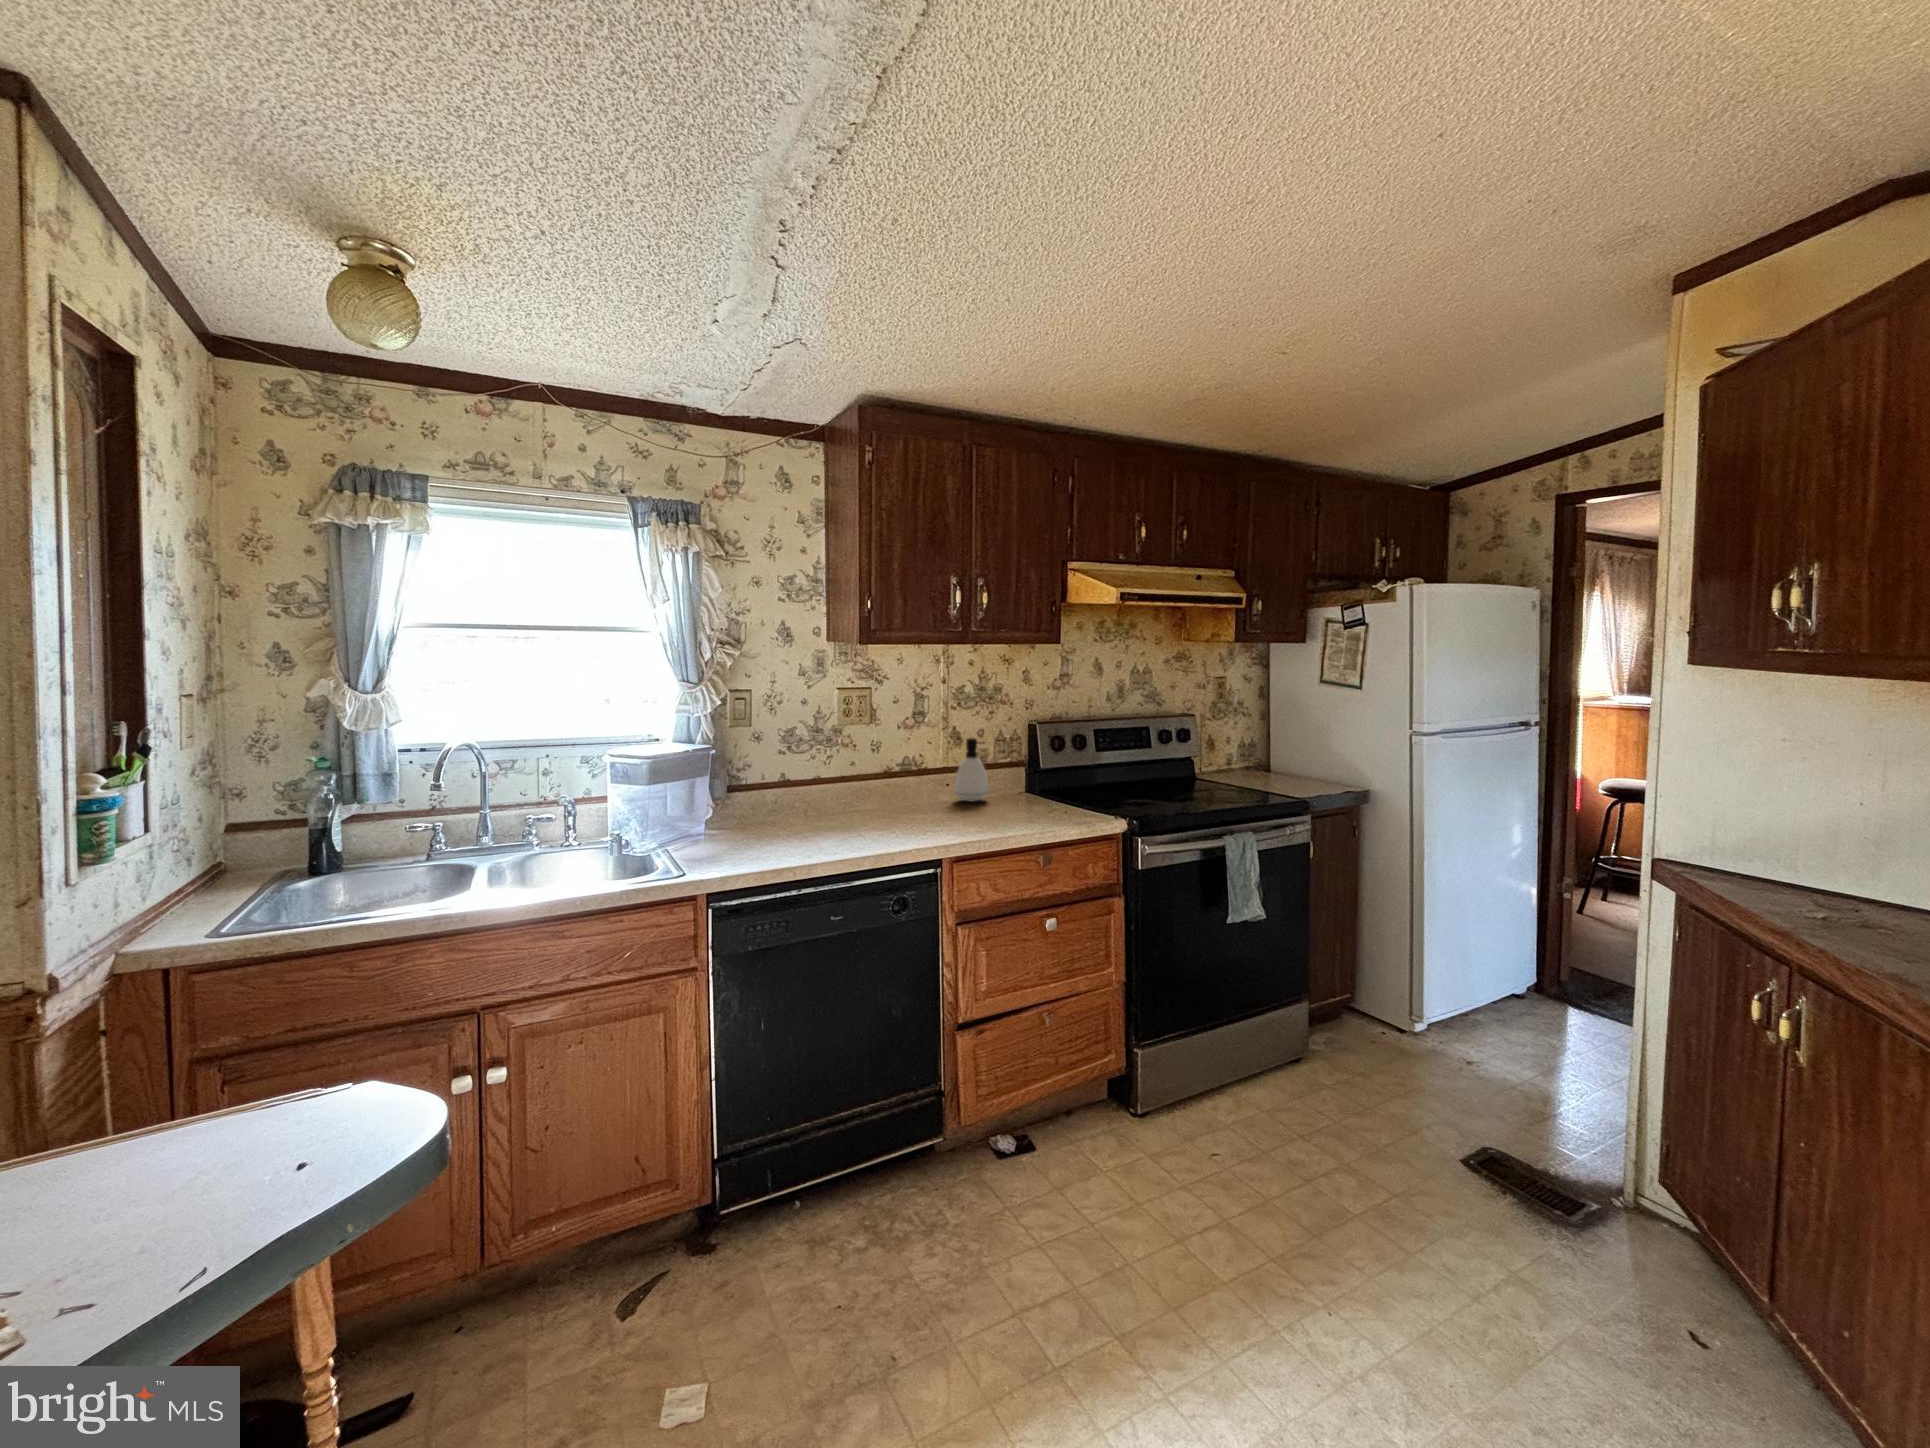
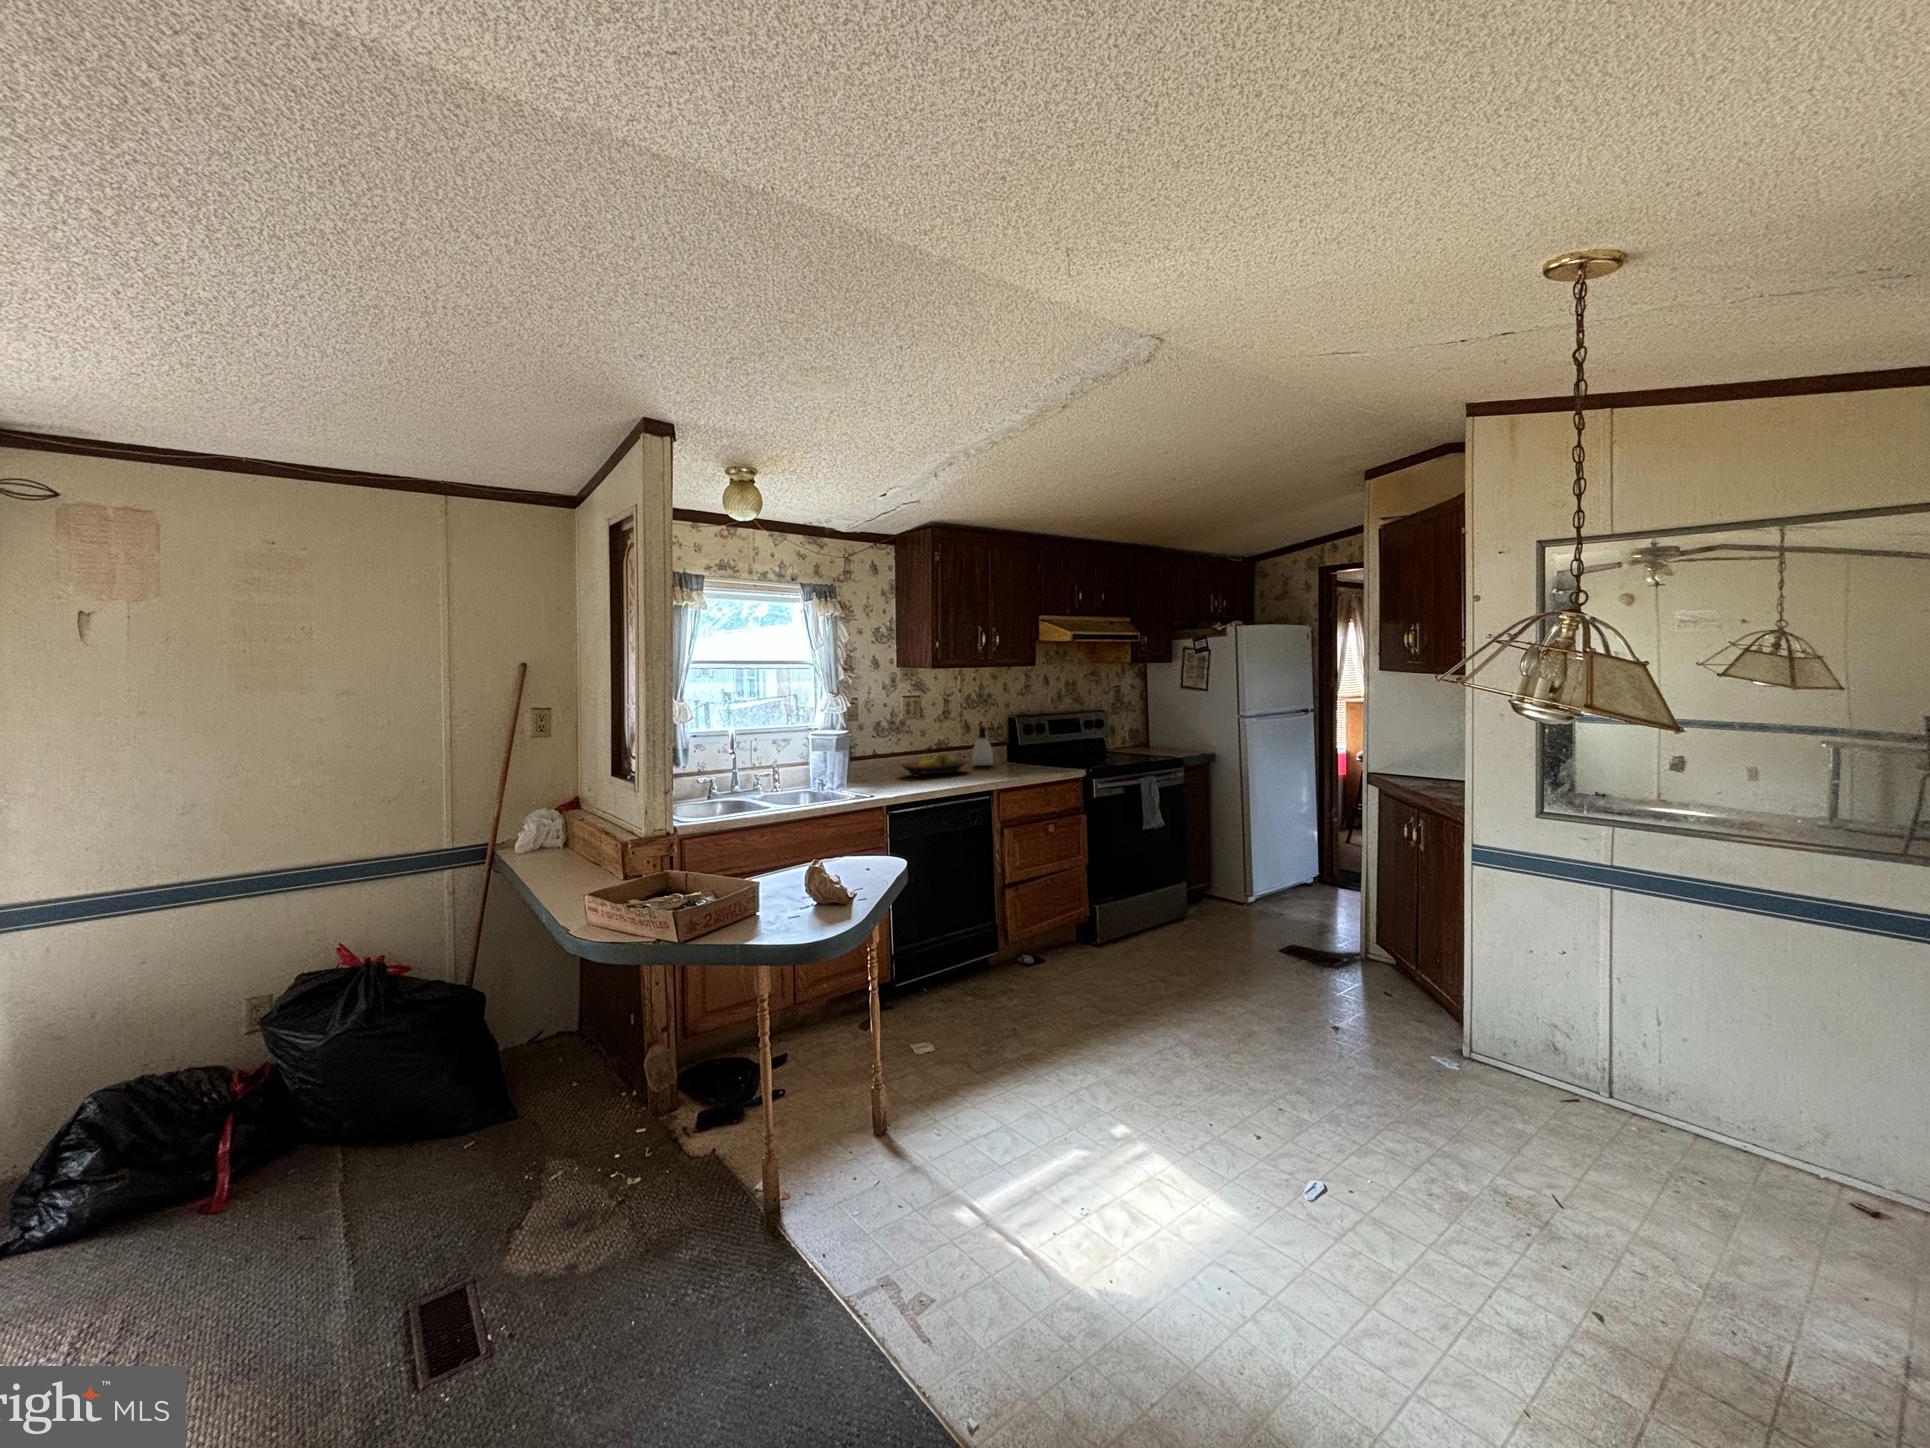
fruit bowl: none [813,782,935,823] -> present [901,753,969,777]

